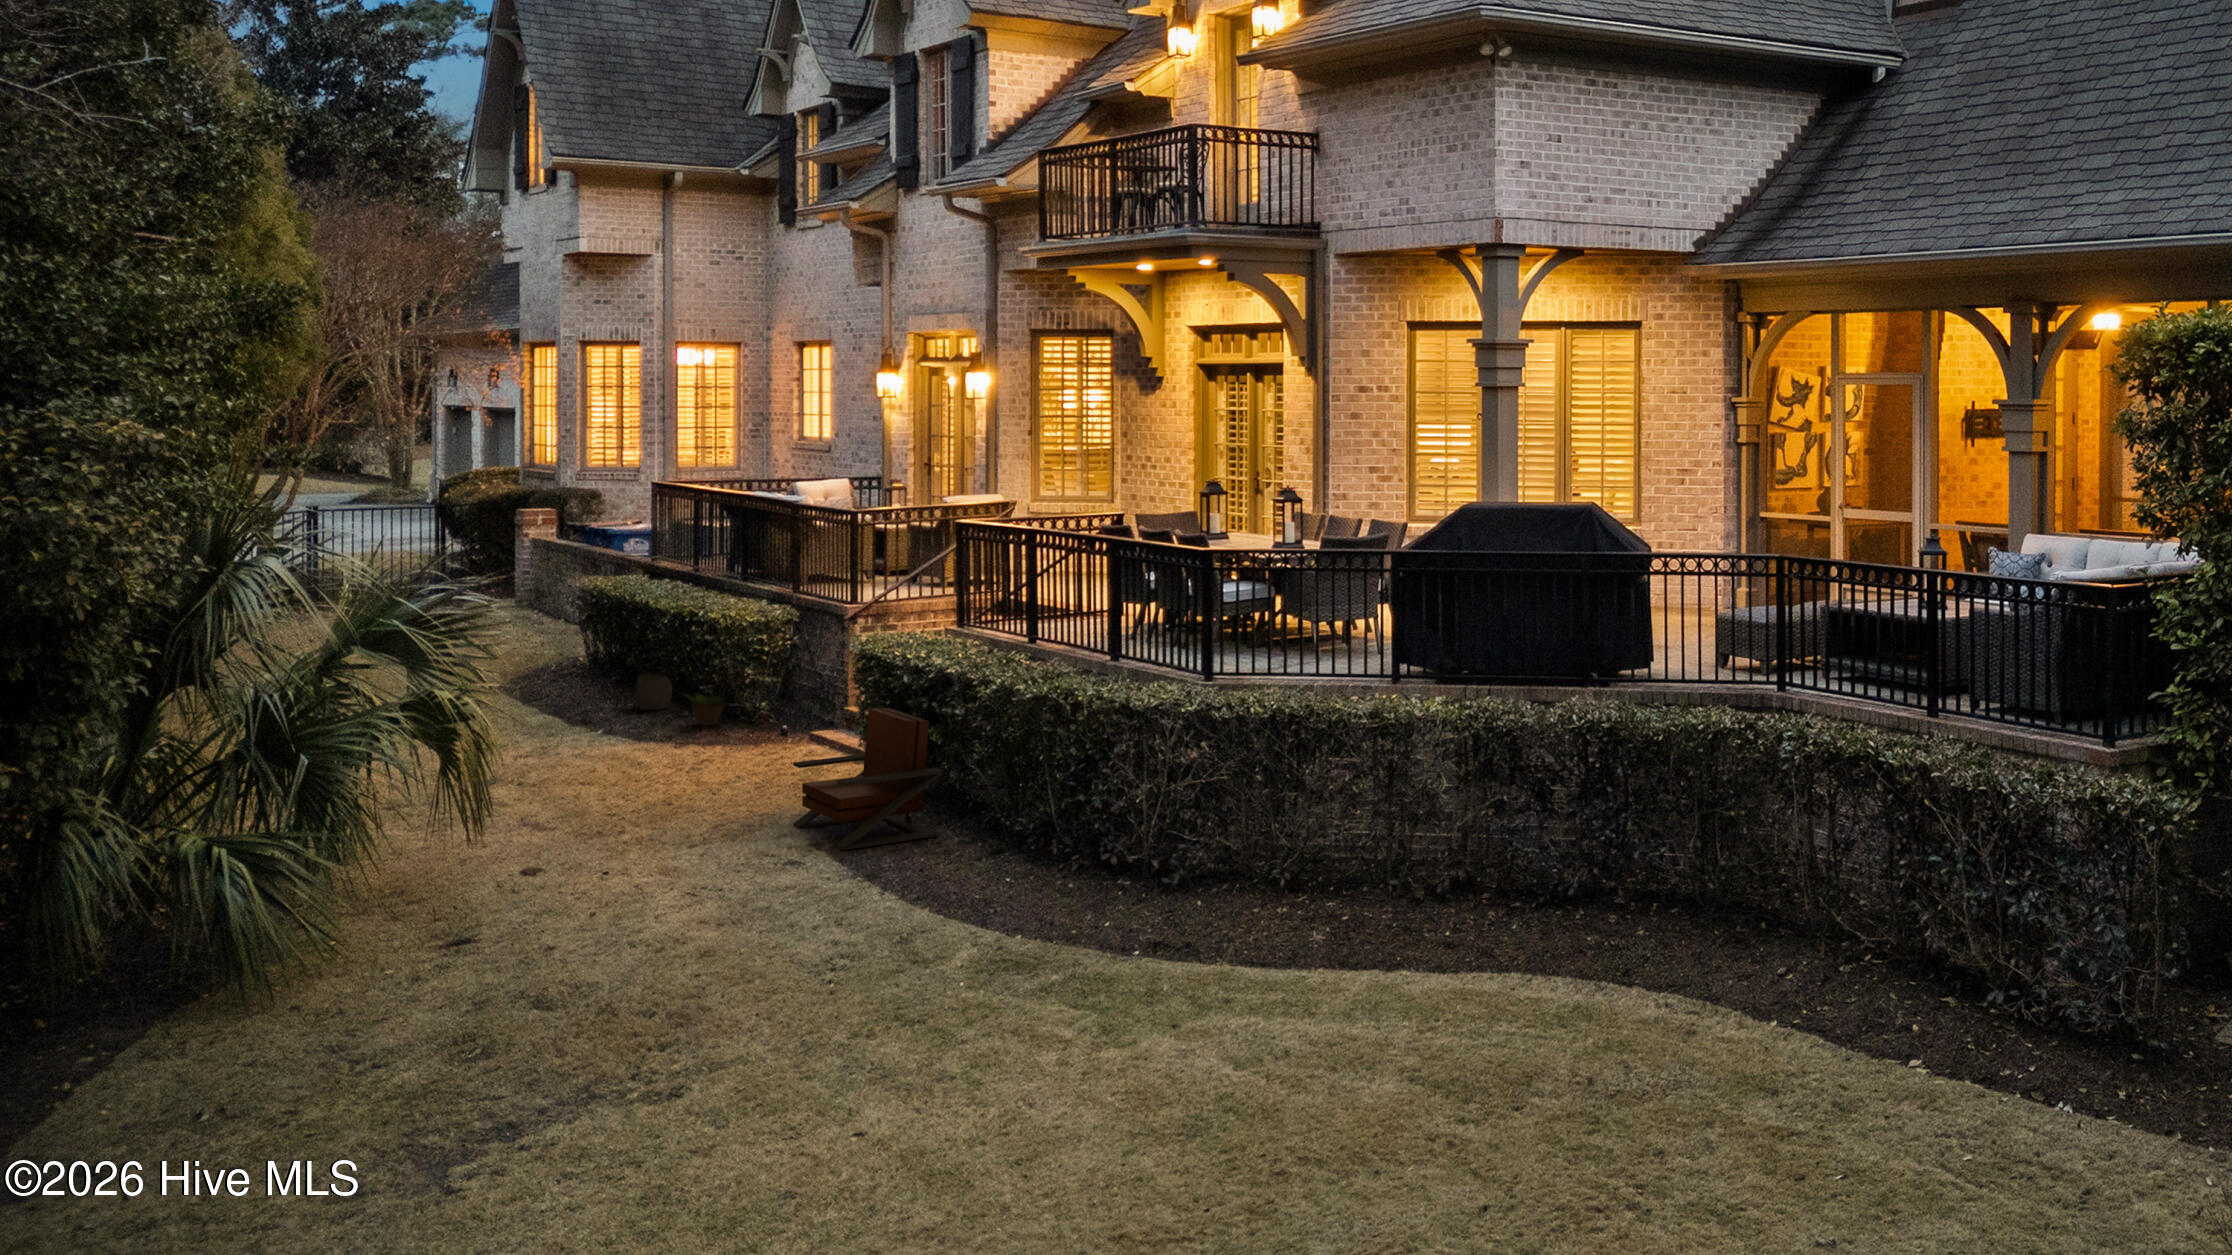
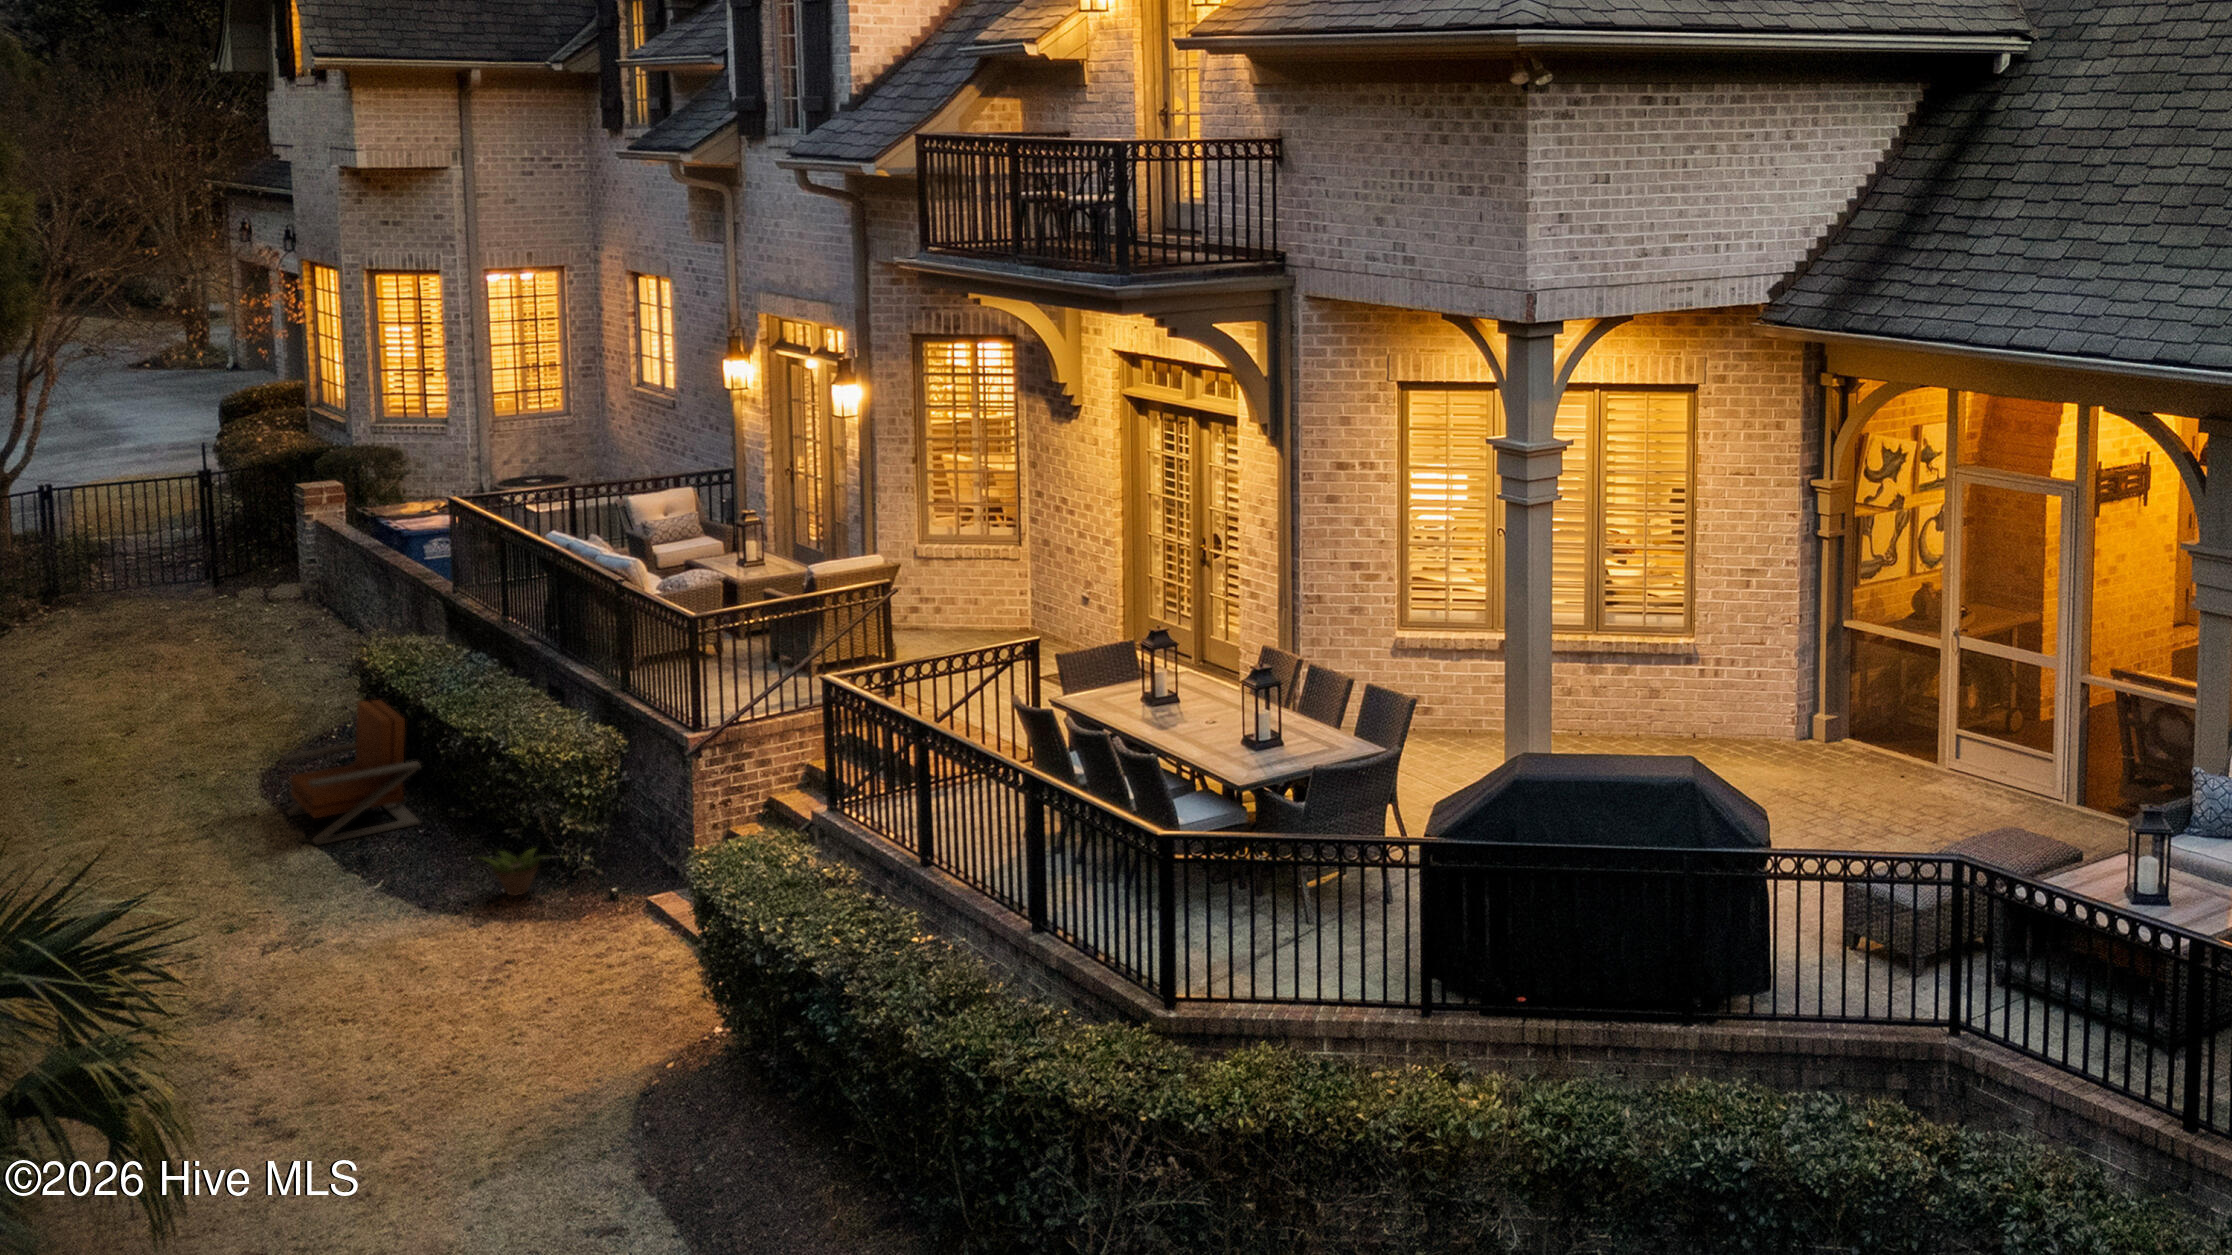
woven basket: present [637,673,672,710] -> none [426,810,472,861]
lounge chair: present [793,708,944,850] -> present [283,700,421,845]

